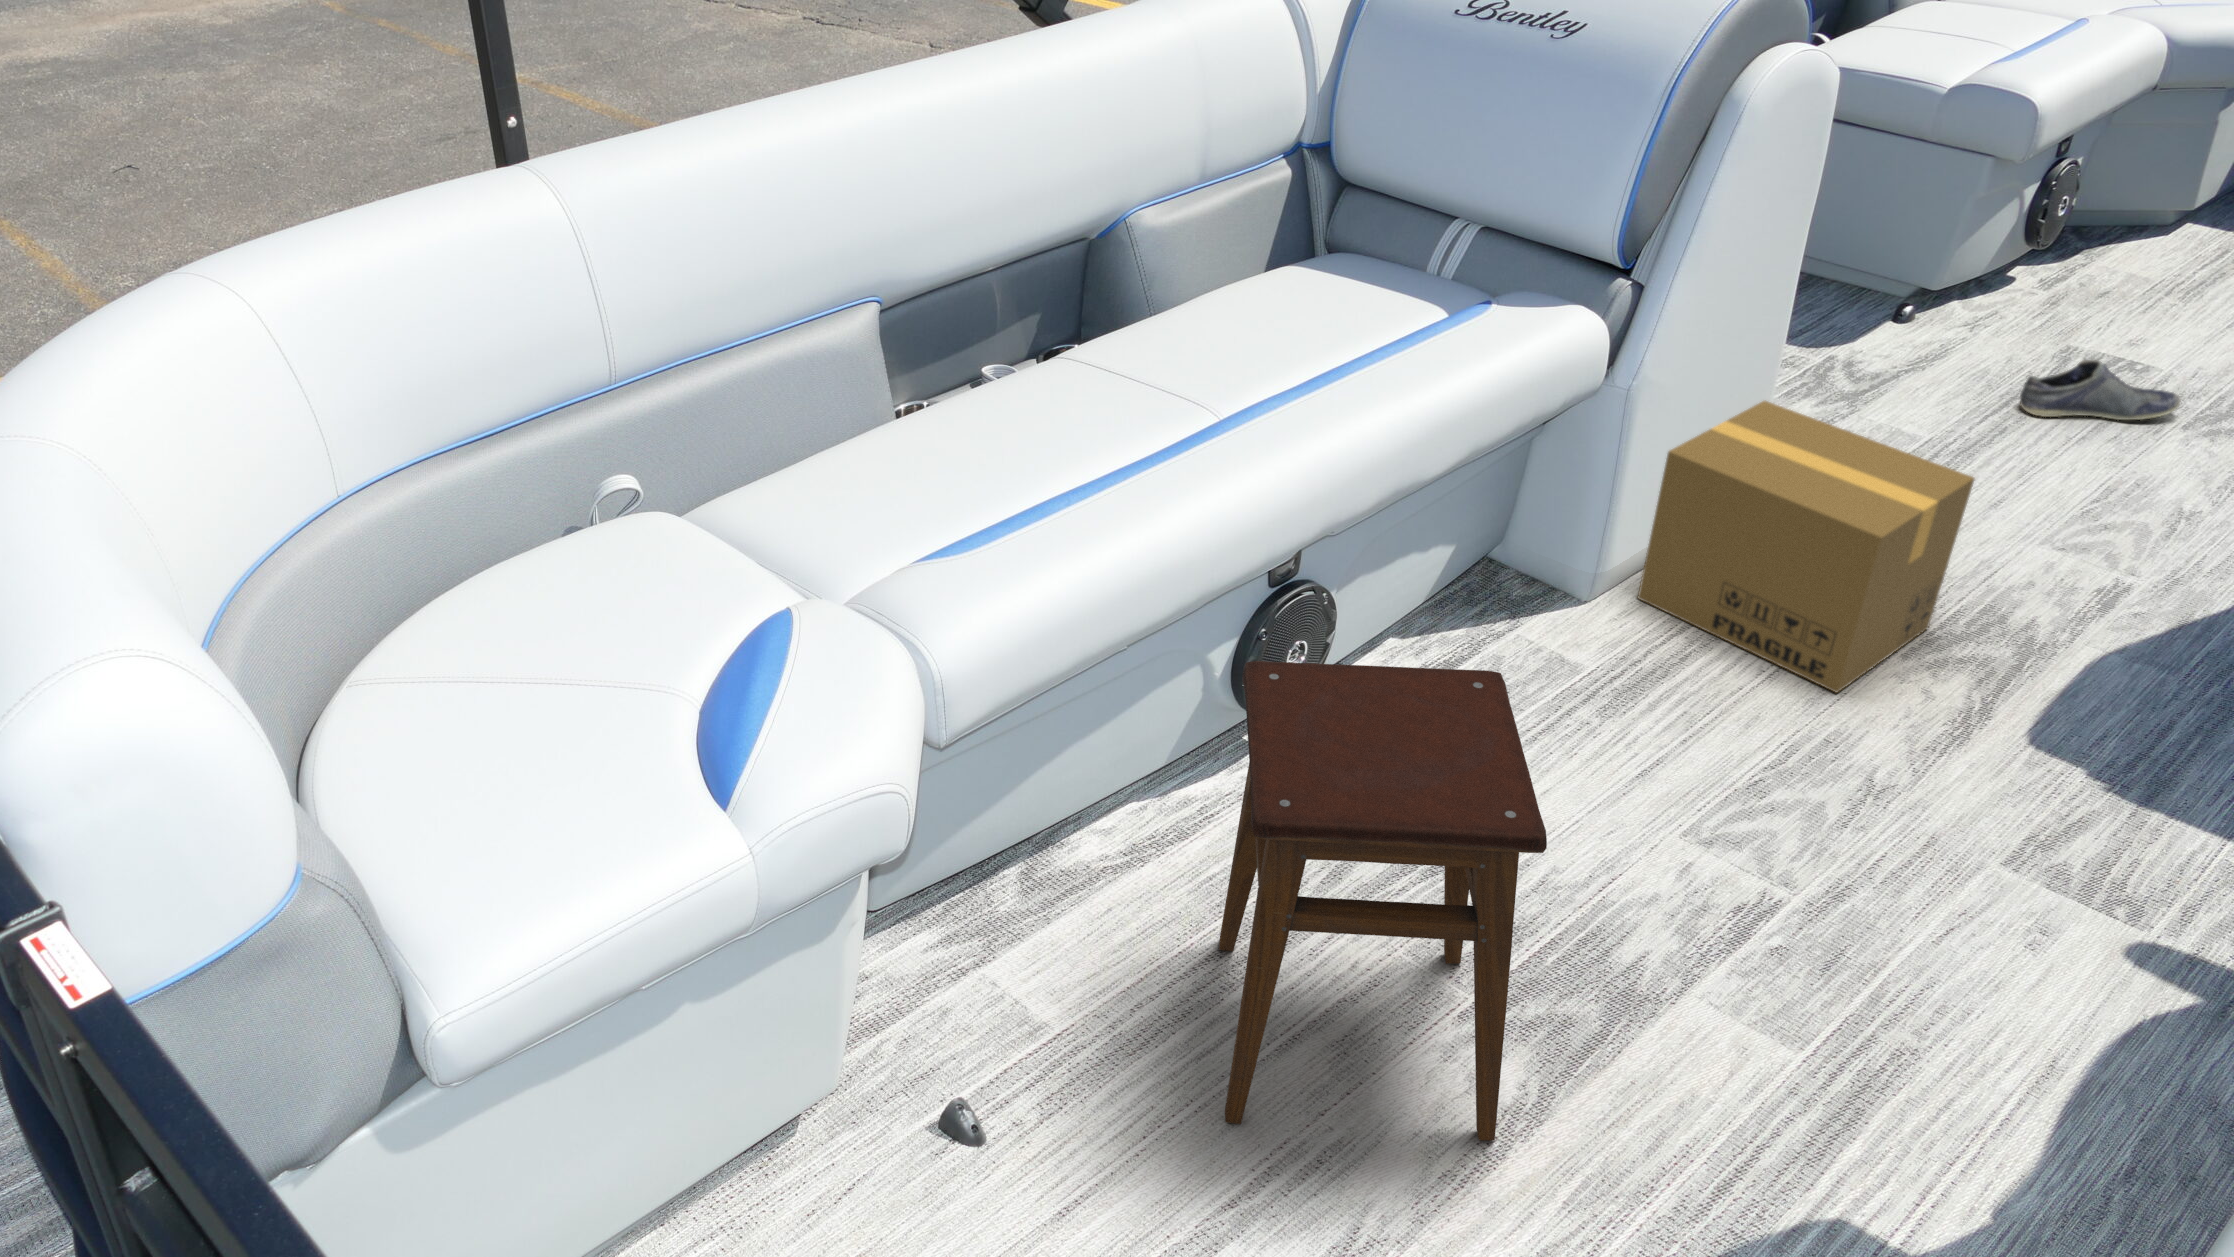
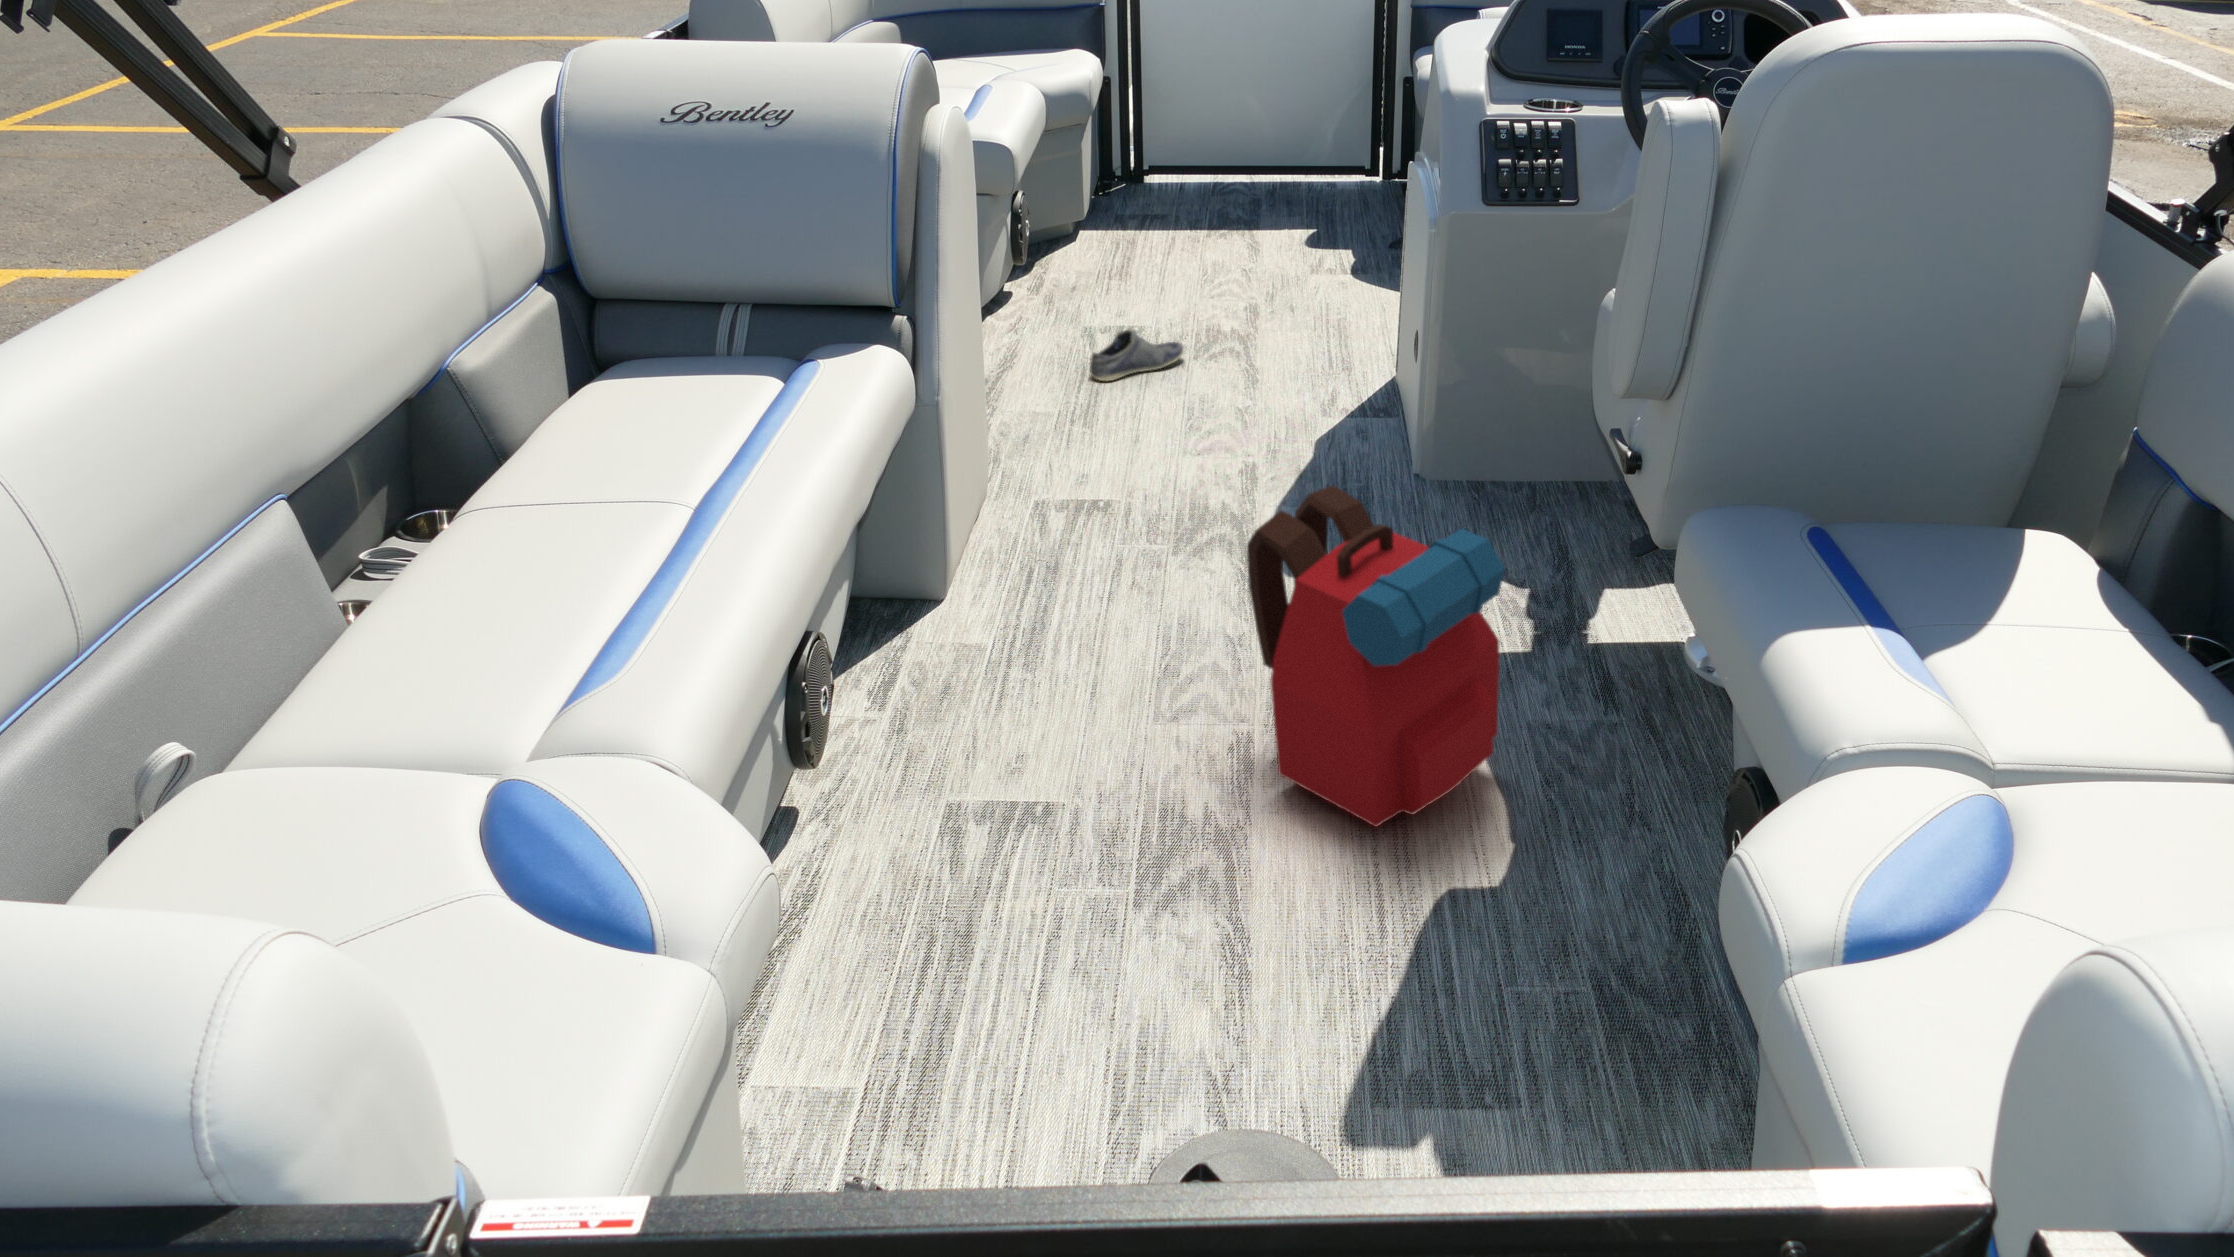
cardboard box: present [1638,401,1974,693] -> none [971,396,1173,593]
backpack: none [1751,659,2115,1108] -> present [1247,486,1505,826]
stool: present [1219,661,1547,1140] -> none [908,595,1242,1066]

